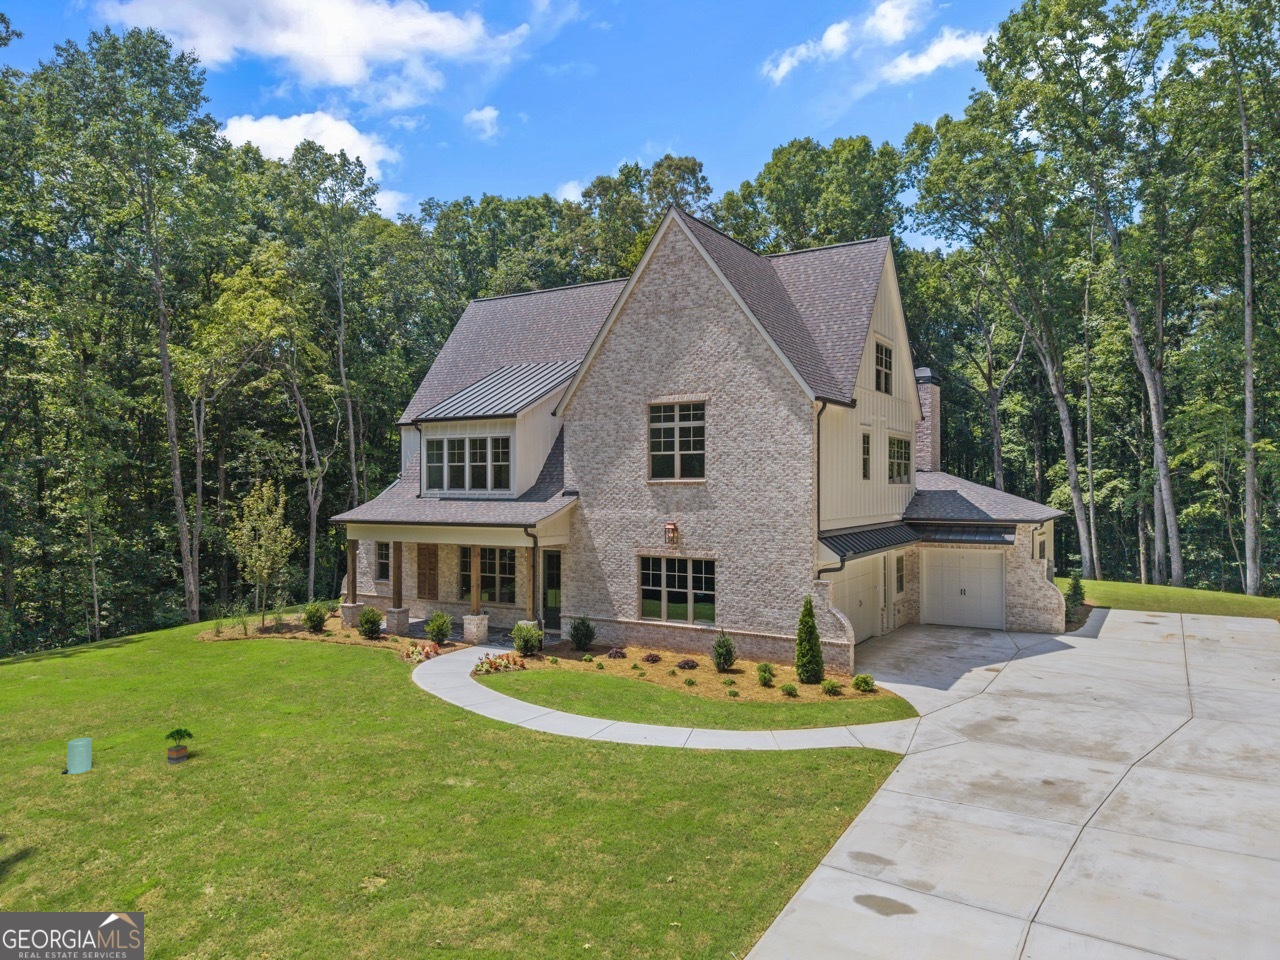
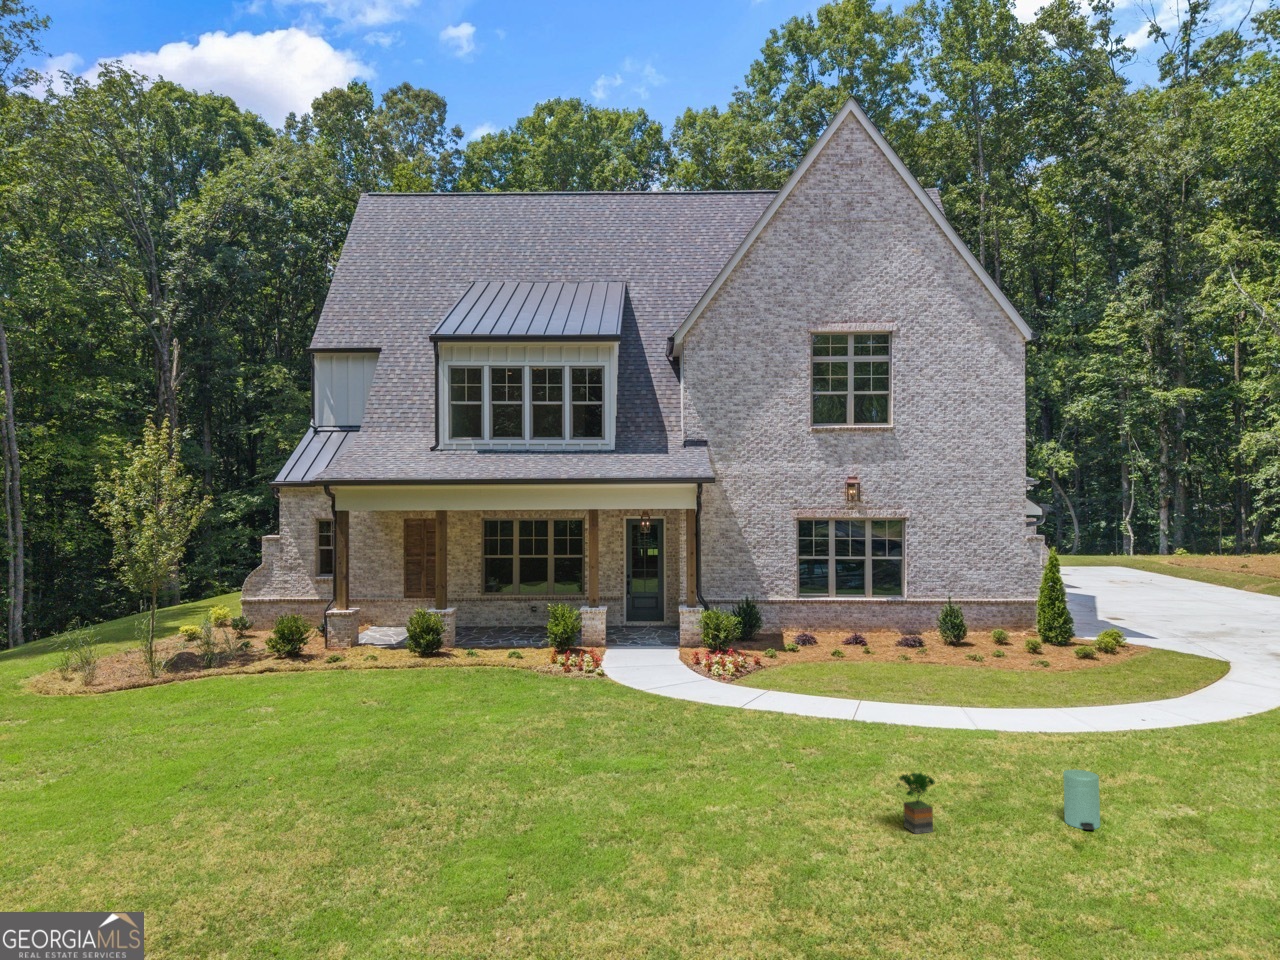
trash can: present [62,737,92,774] -> present [1063,770,1100,830]

